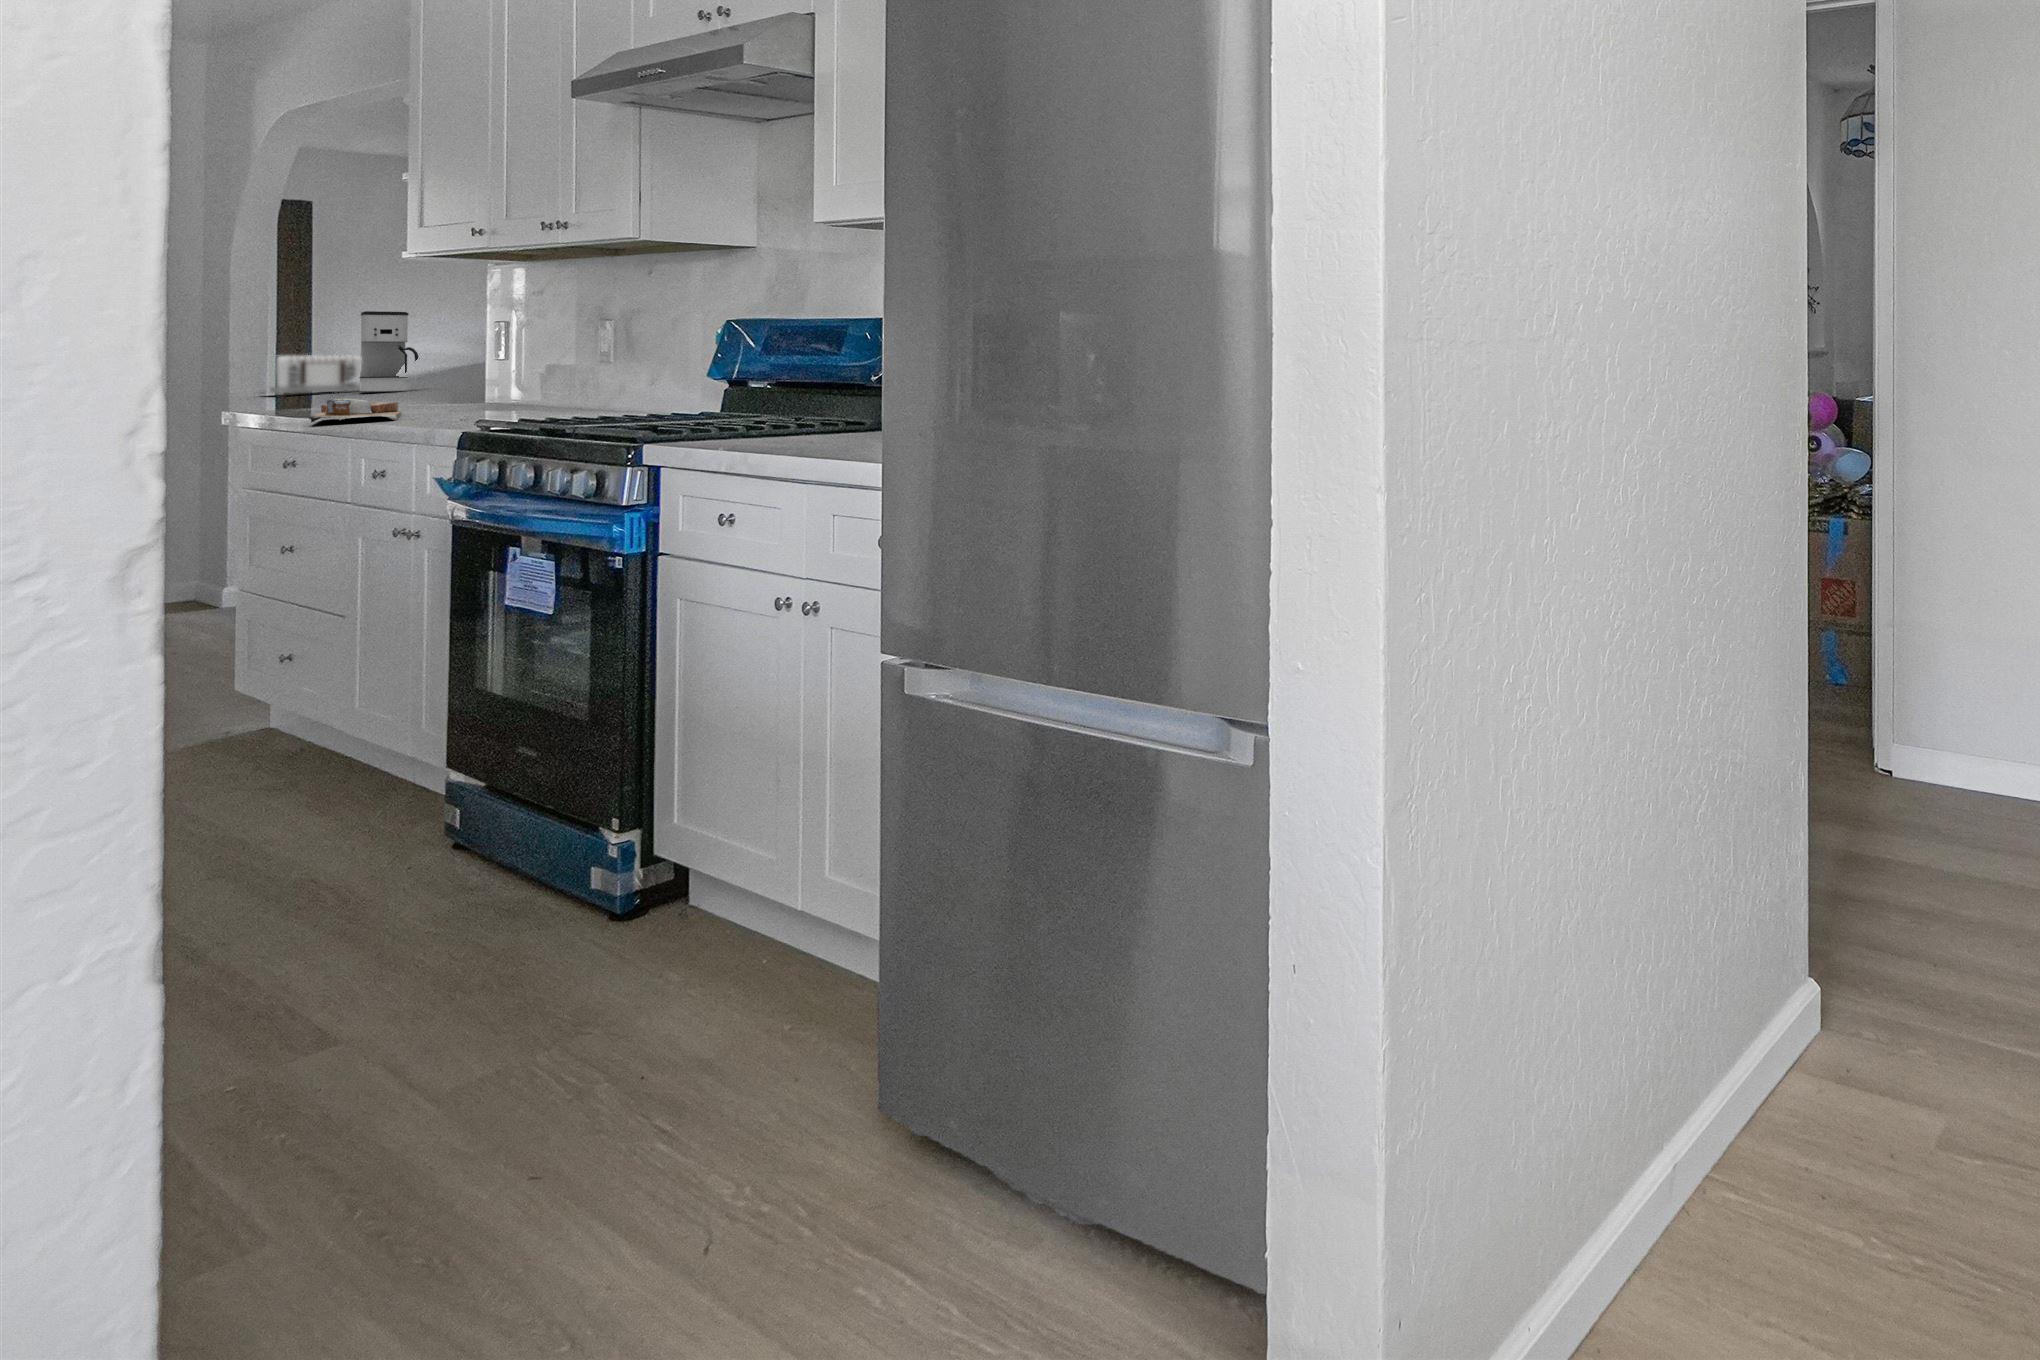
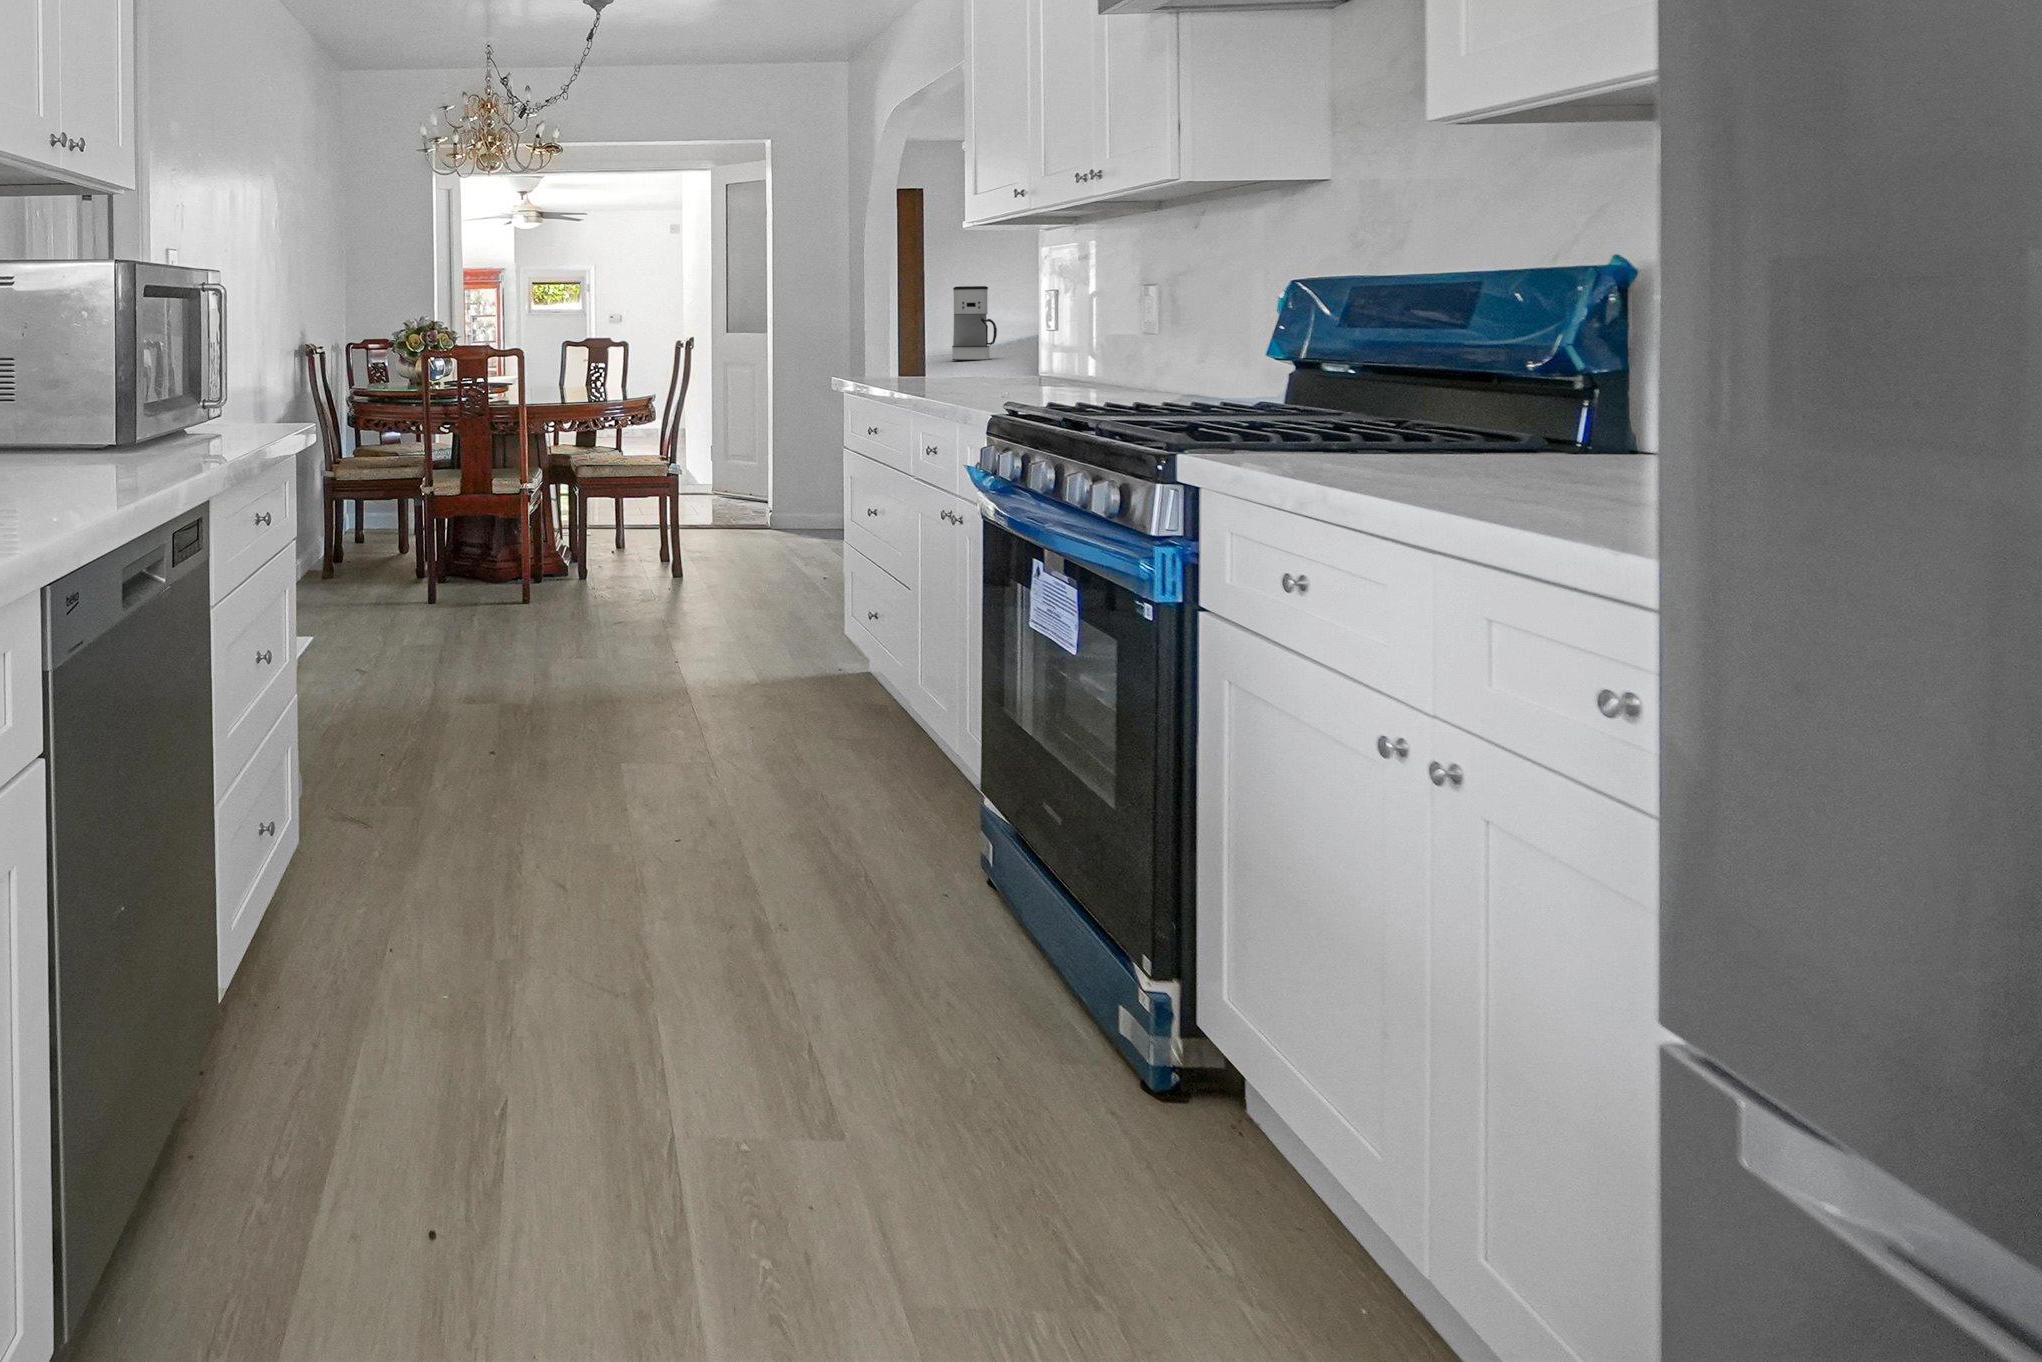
toaster: present [270,355,360,395] -> none [886,327,959,361]
cutting board: present [310,398,402,422] -> none [886,370,963,395]

